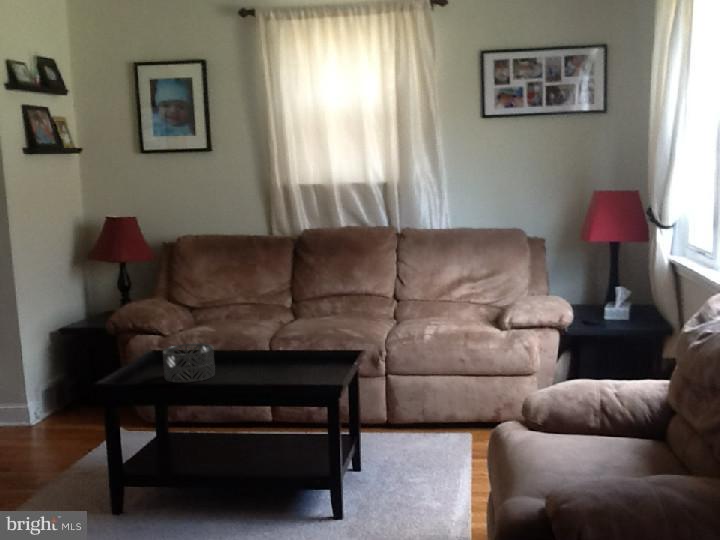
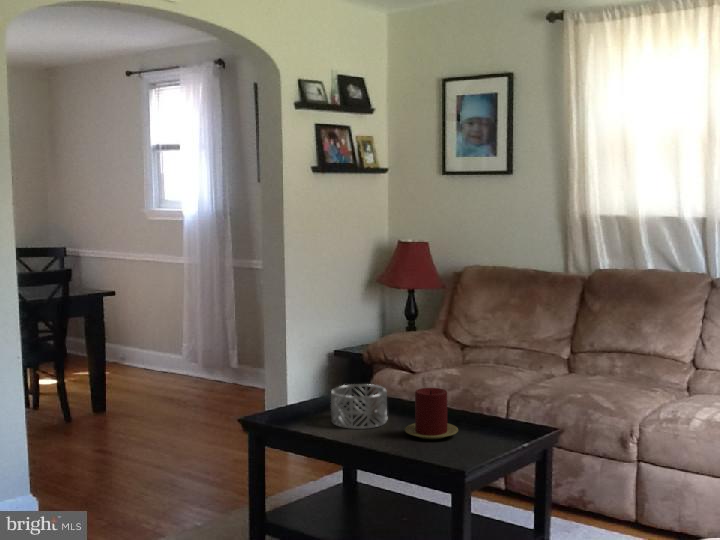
candle: none [241,335,286,378] -> present [405,388,458,439]

